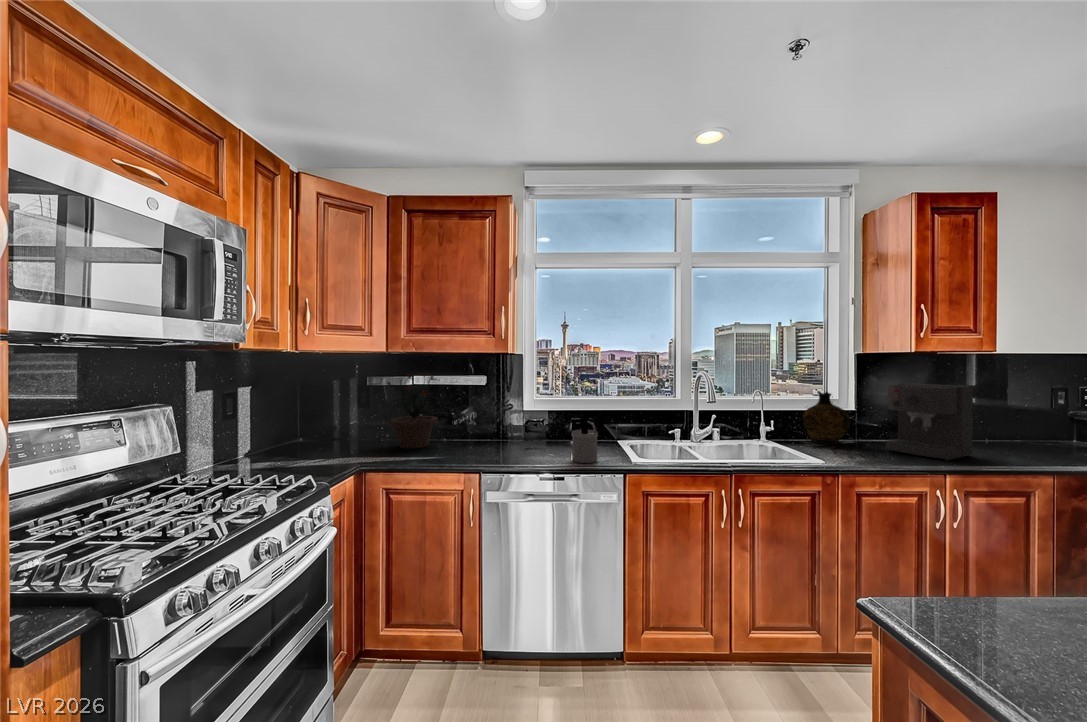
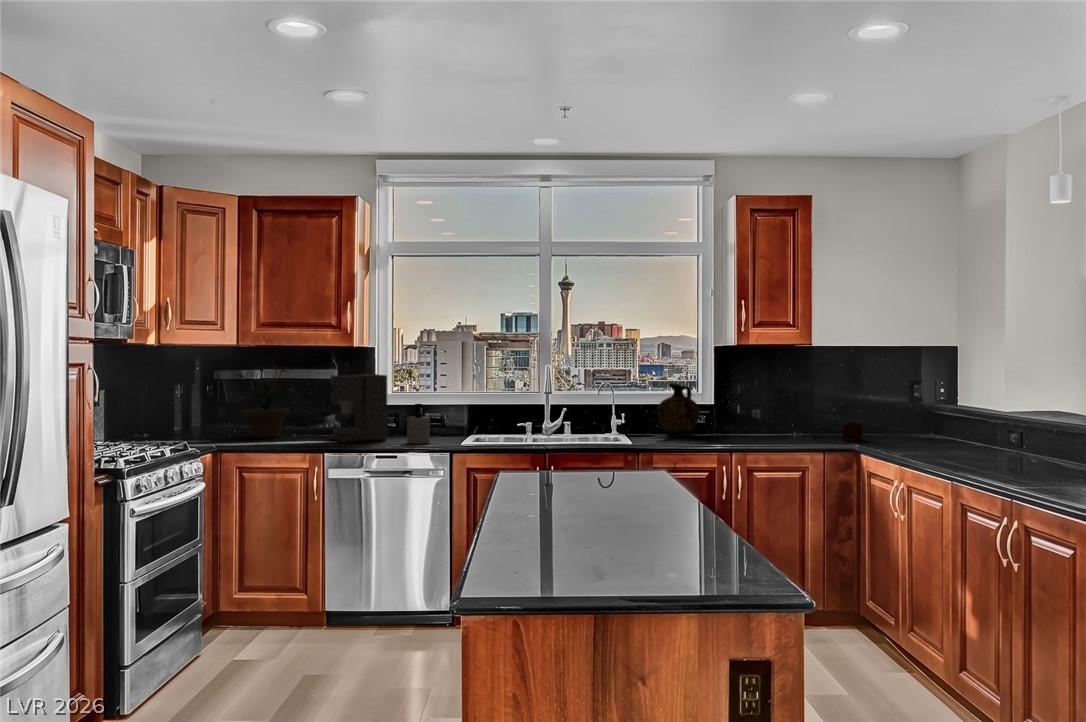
coffee maker: present [886,383,973,461] -> present [311,374,387,443]
toaster: none [998,434,1055,456] -> present [813,422,862,441]

